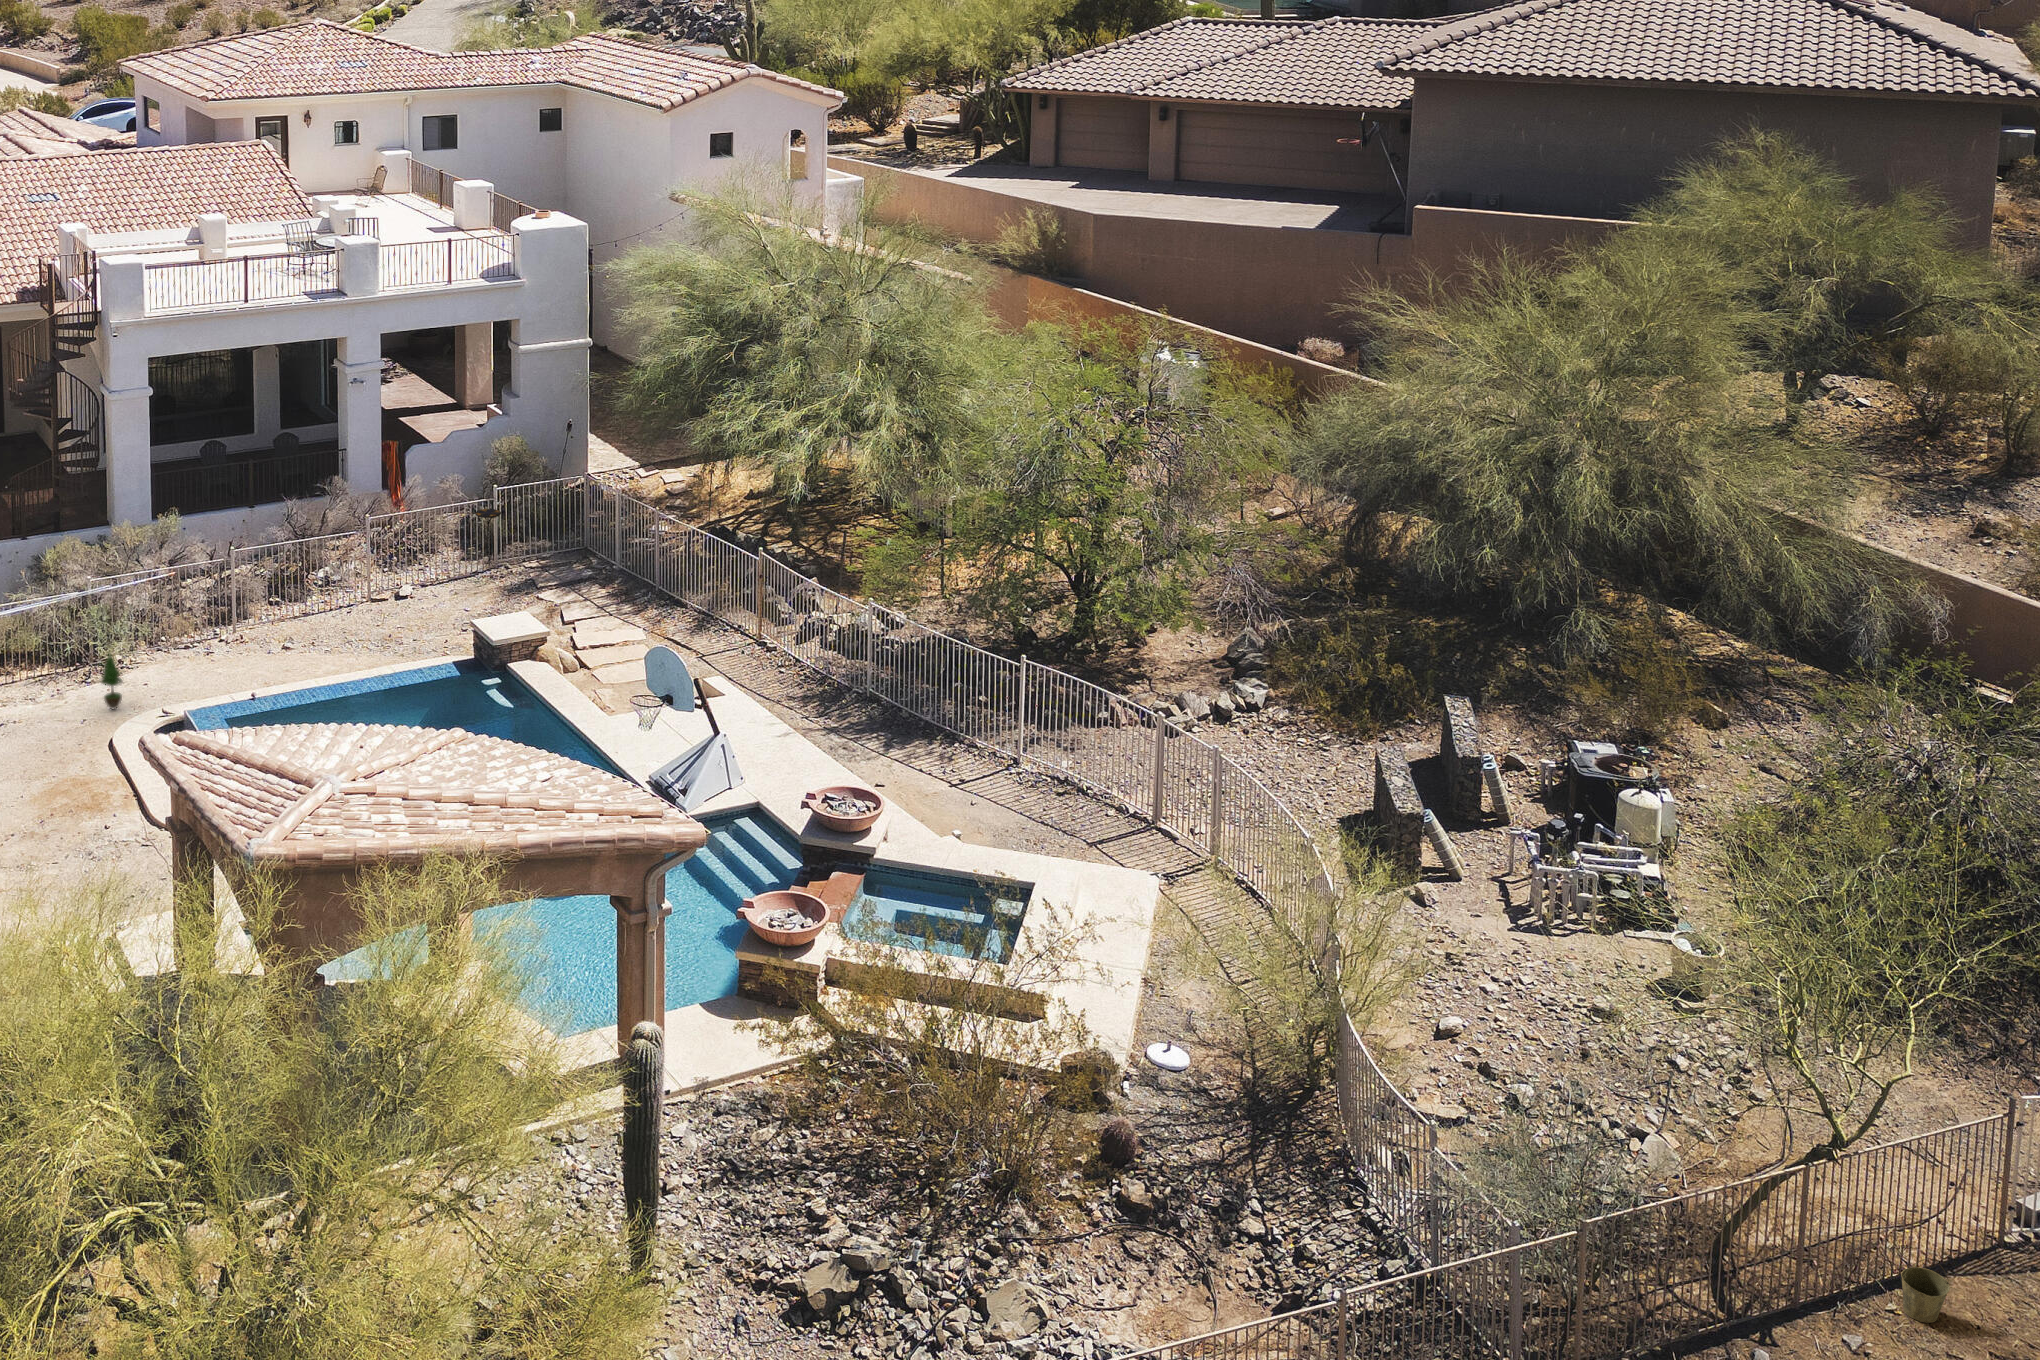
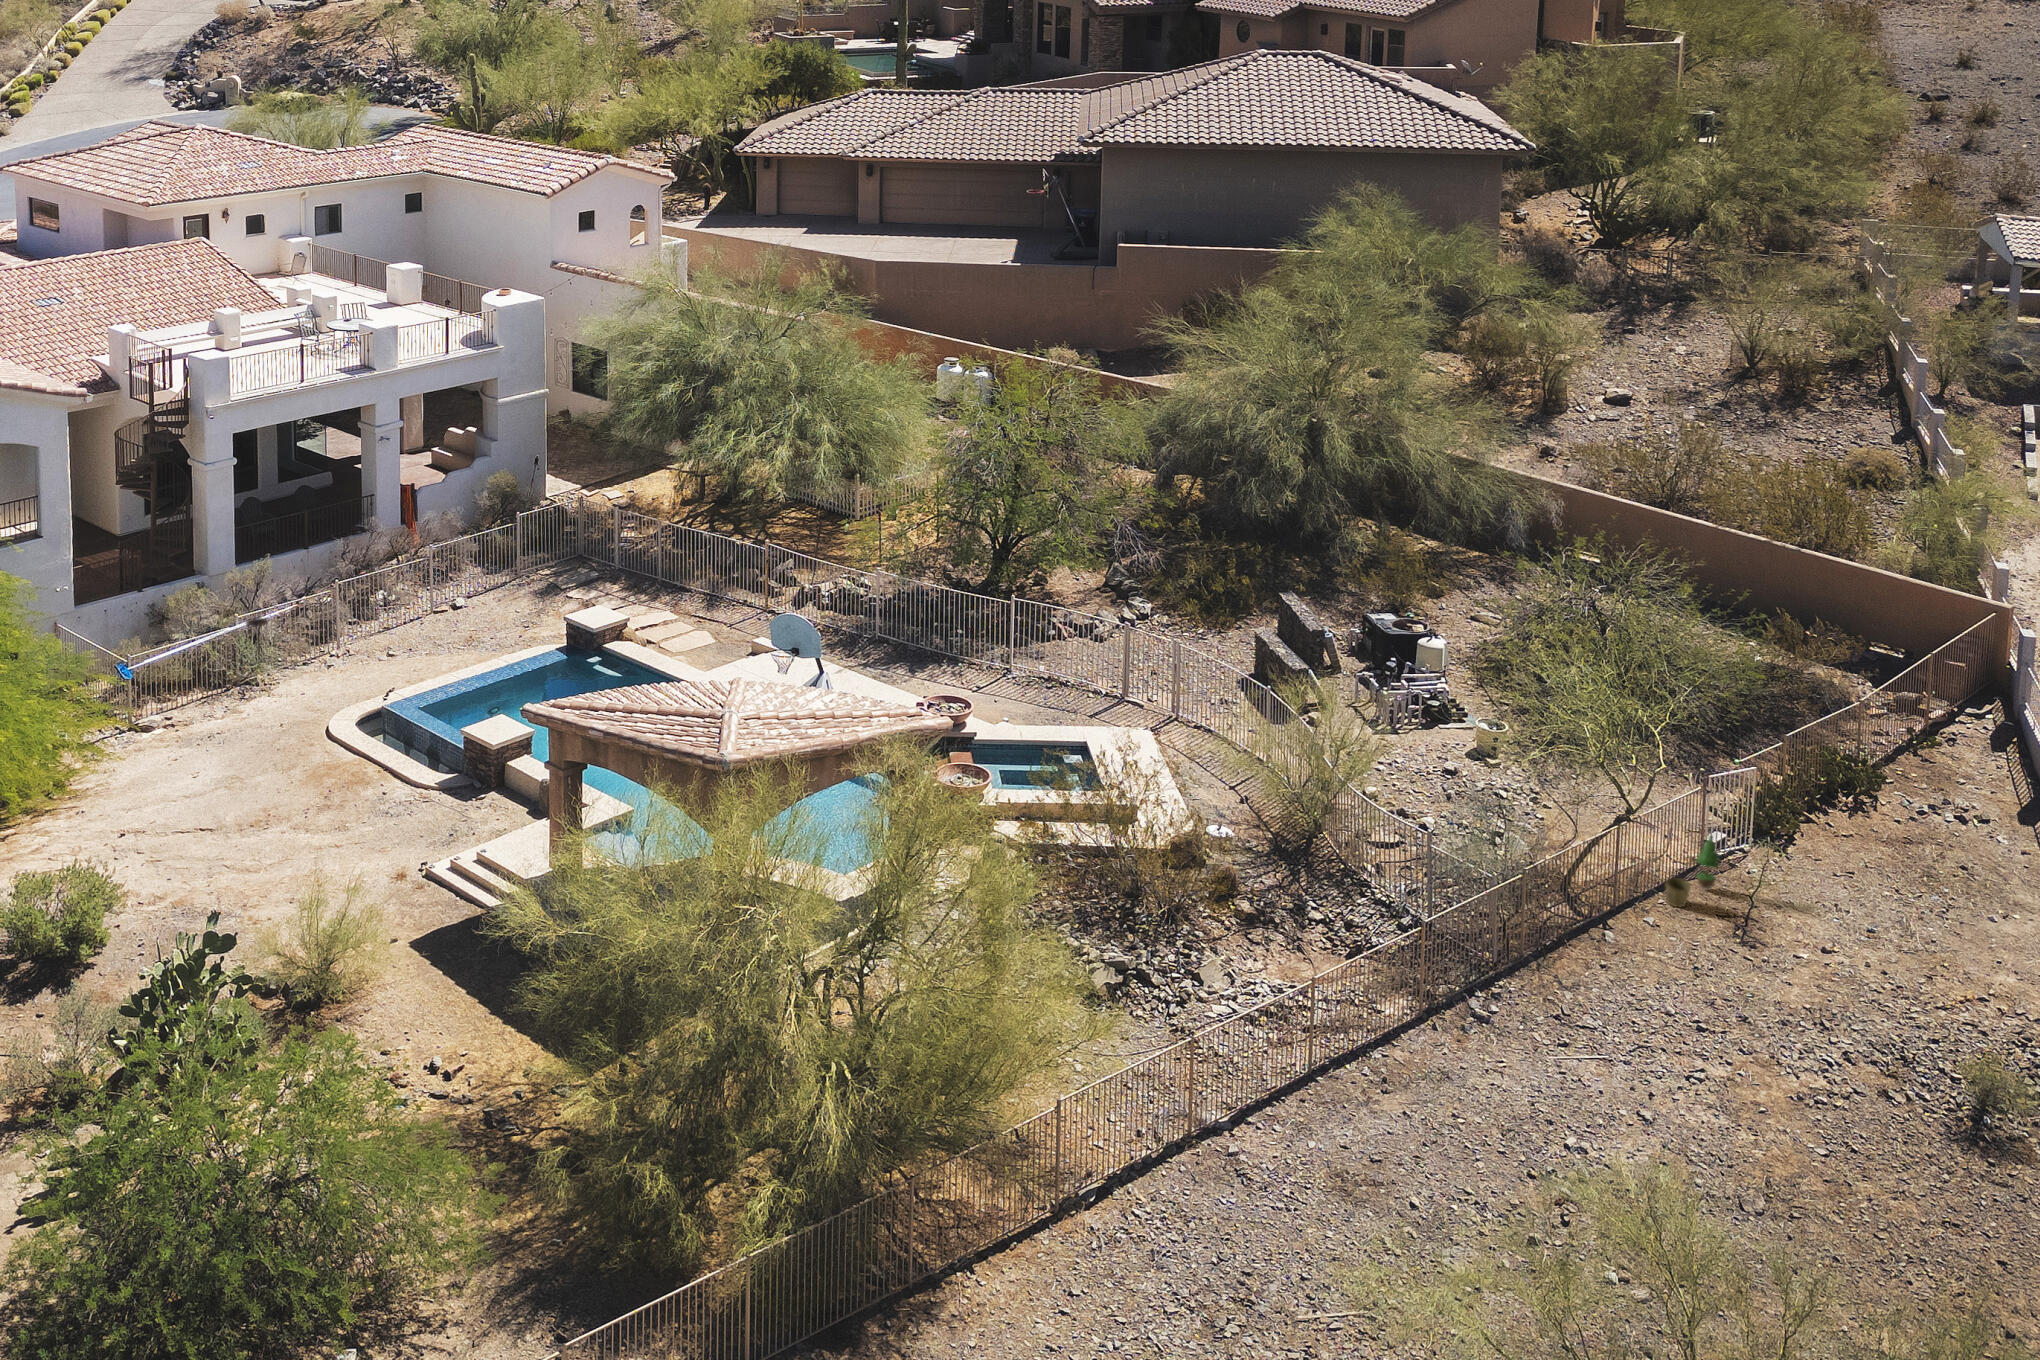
side table: present [475,509,501,568] -> present [246,617,268,663]
potted tree: present [101,653,122,709] -> present [1697,836,1719,890]

